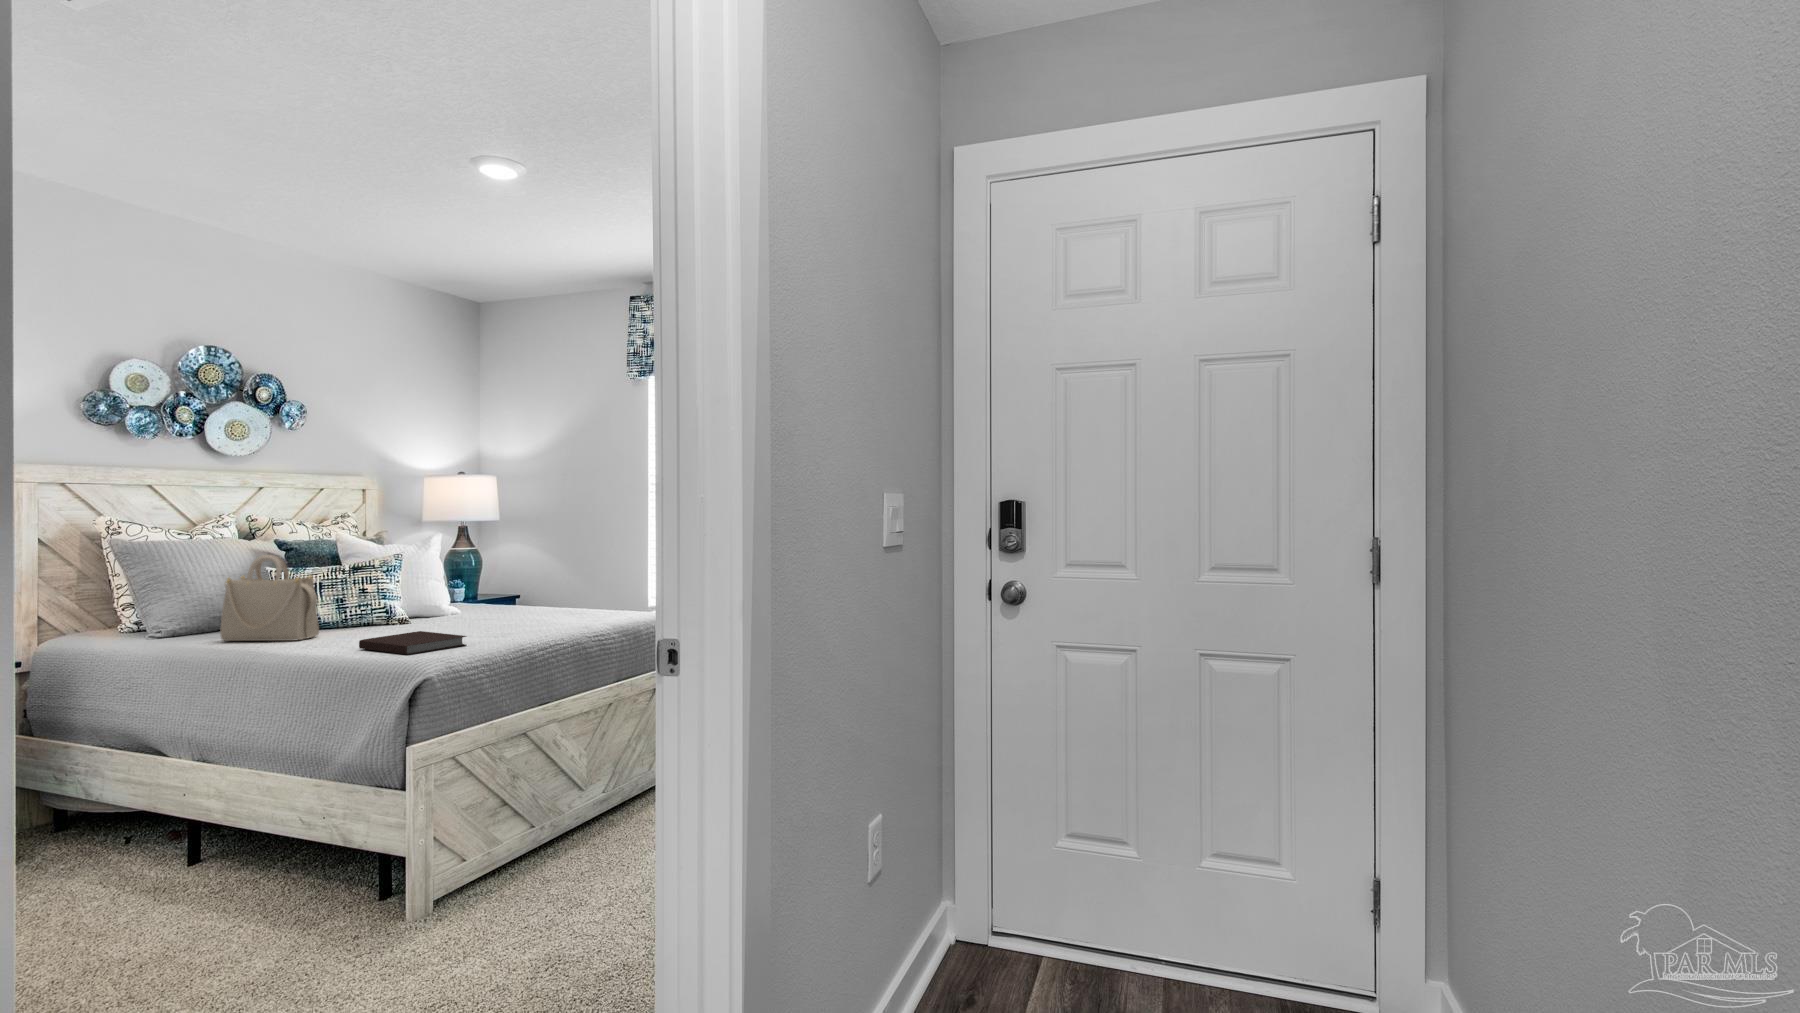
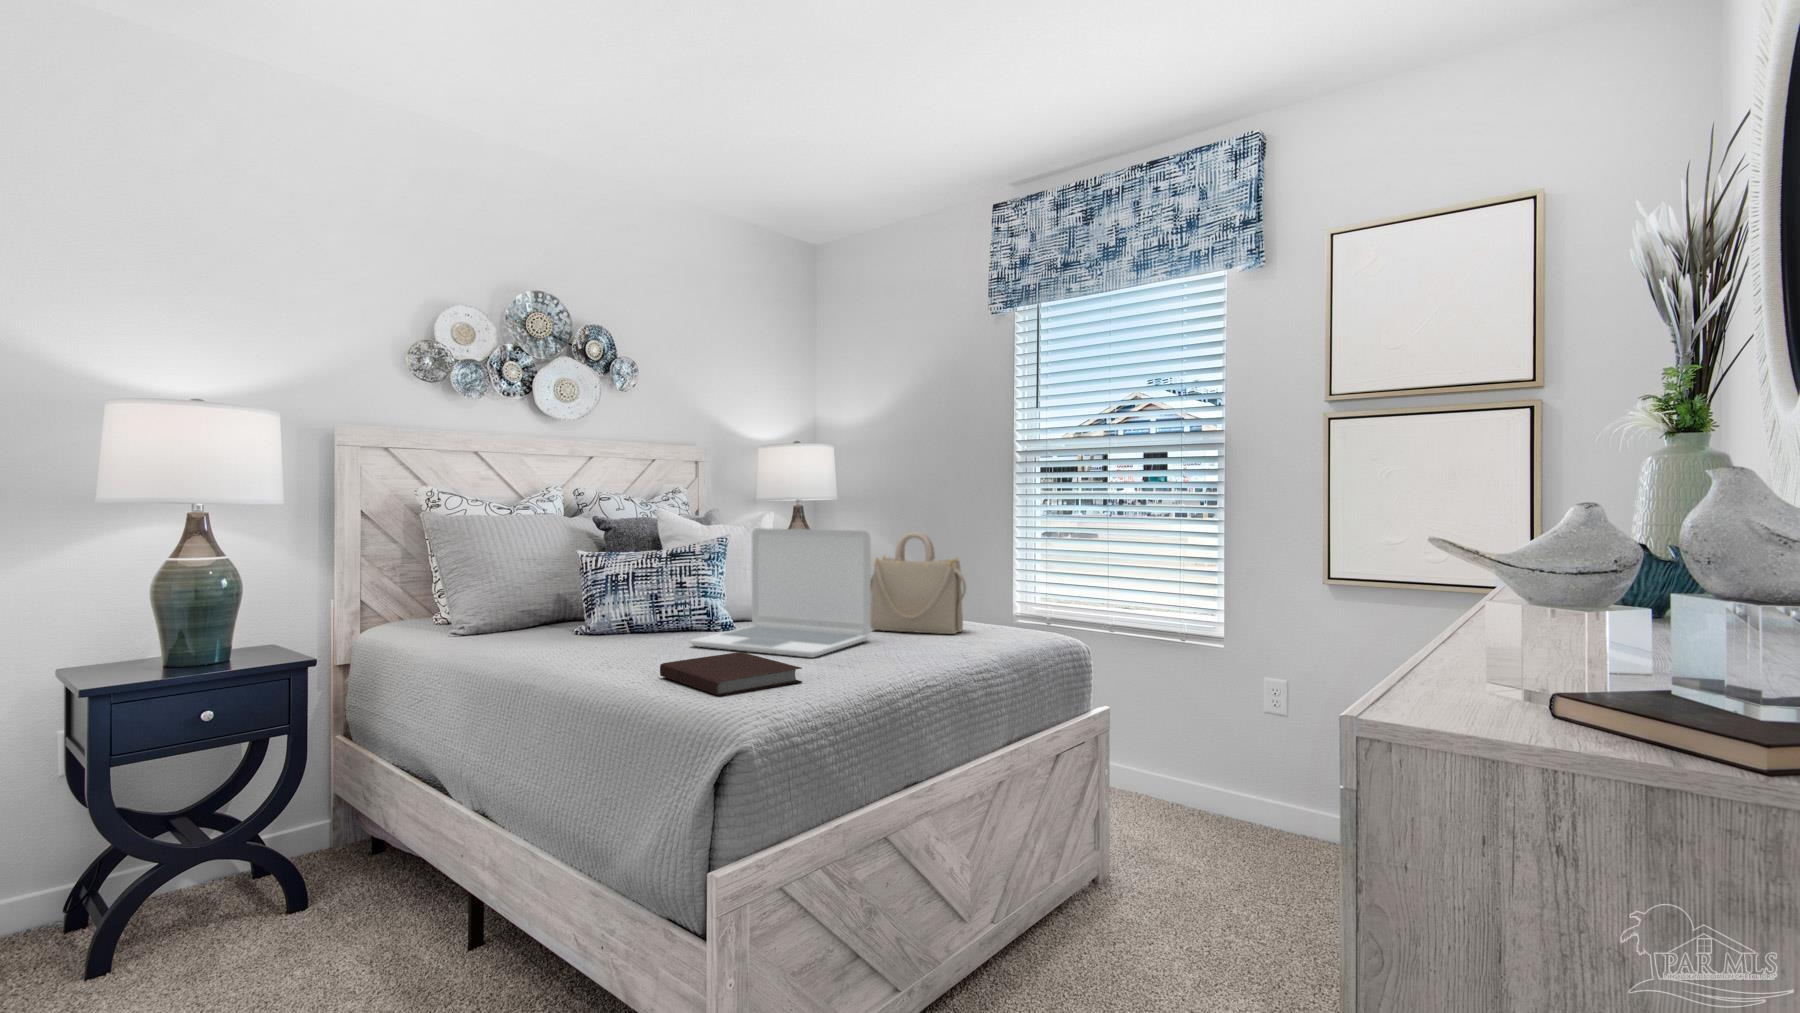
laptop: none [376,546,520,634] -> present [691,528,871,658]
handbag: present [220,555,319,641] -> present [871,532,966,634]

